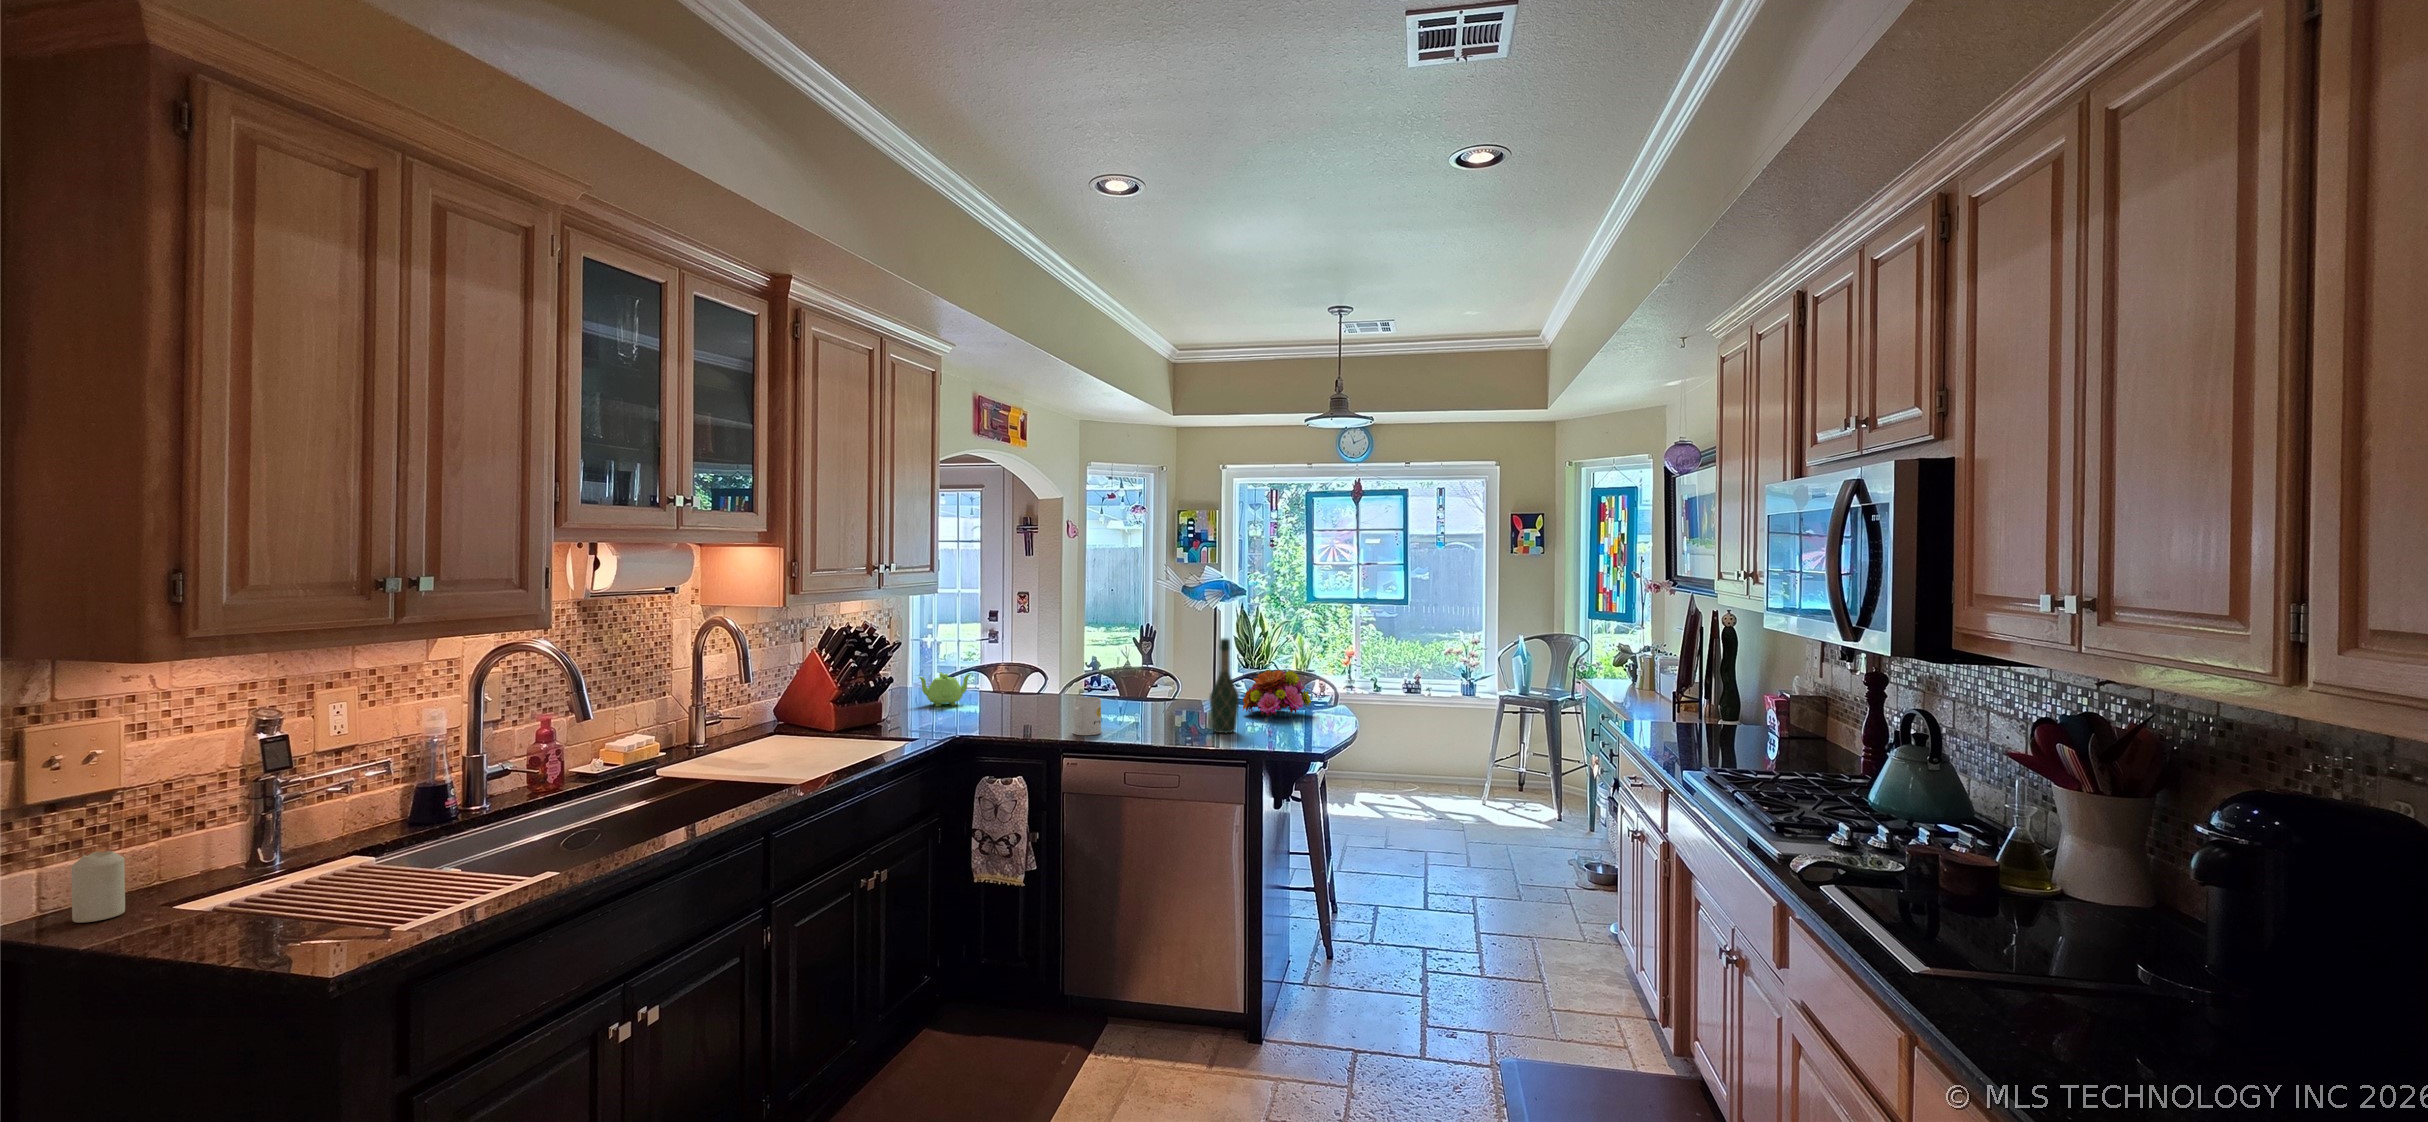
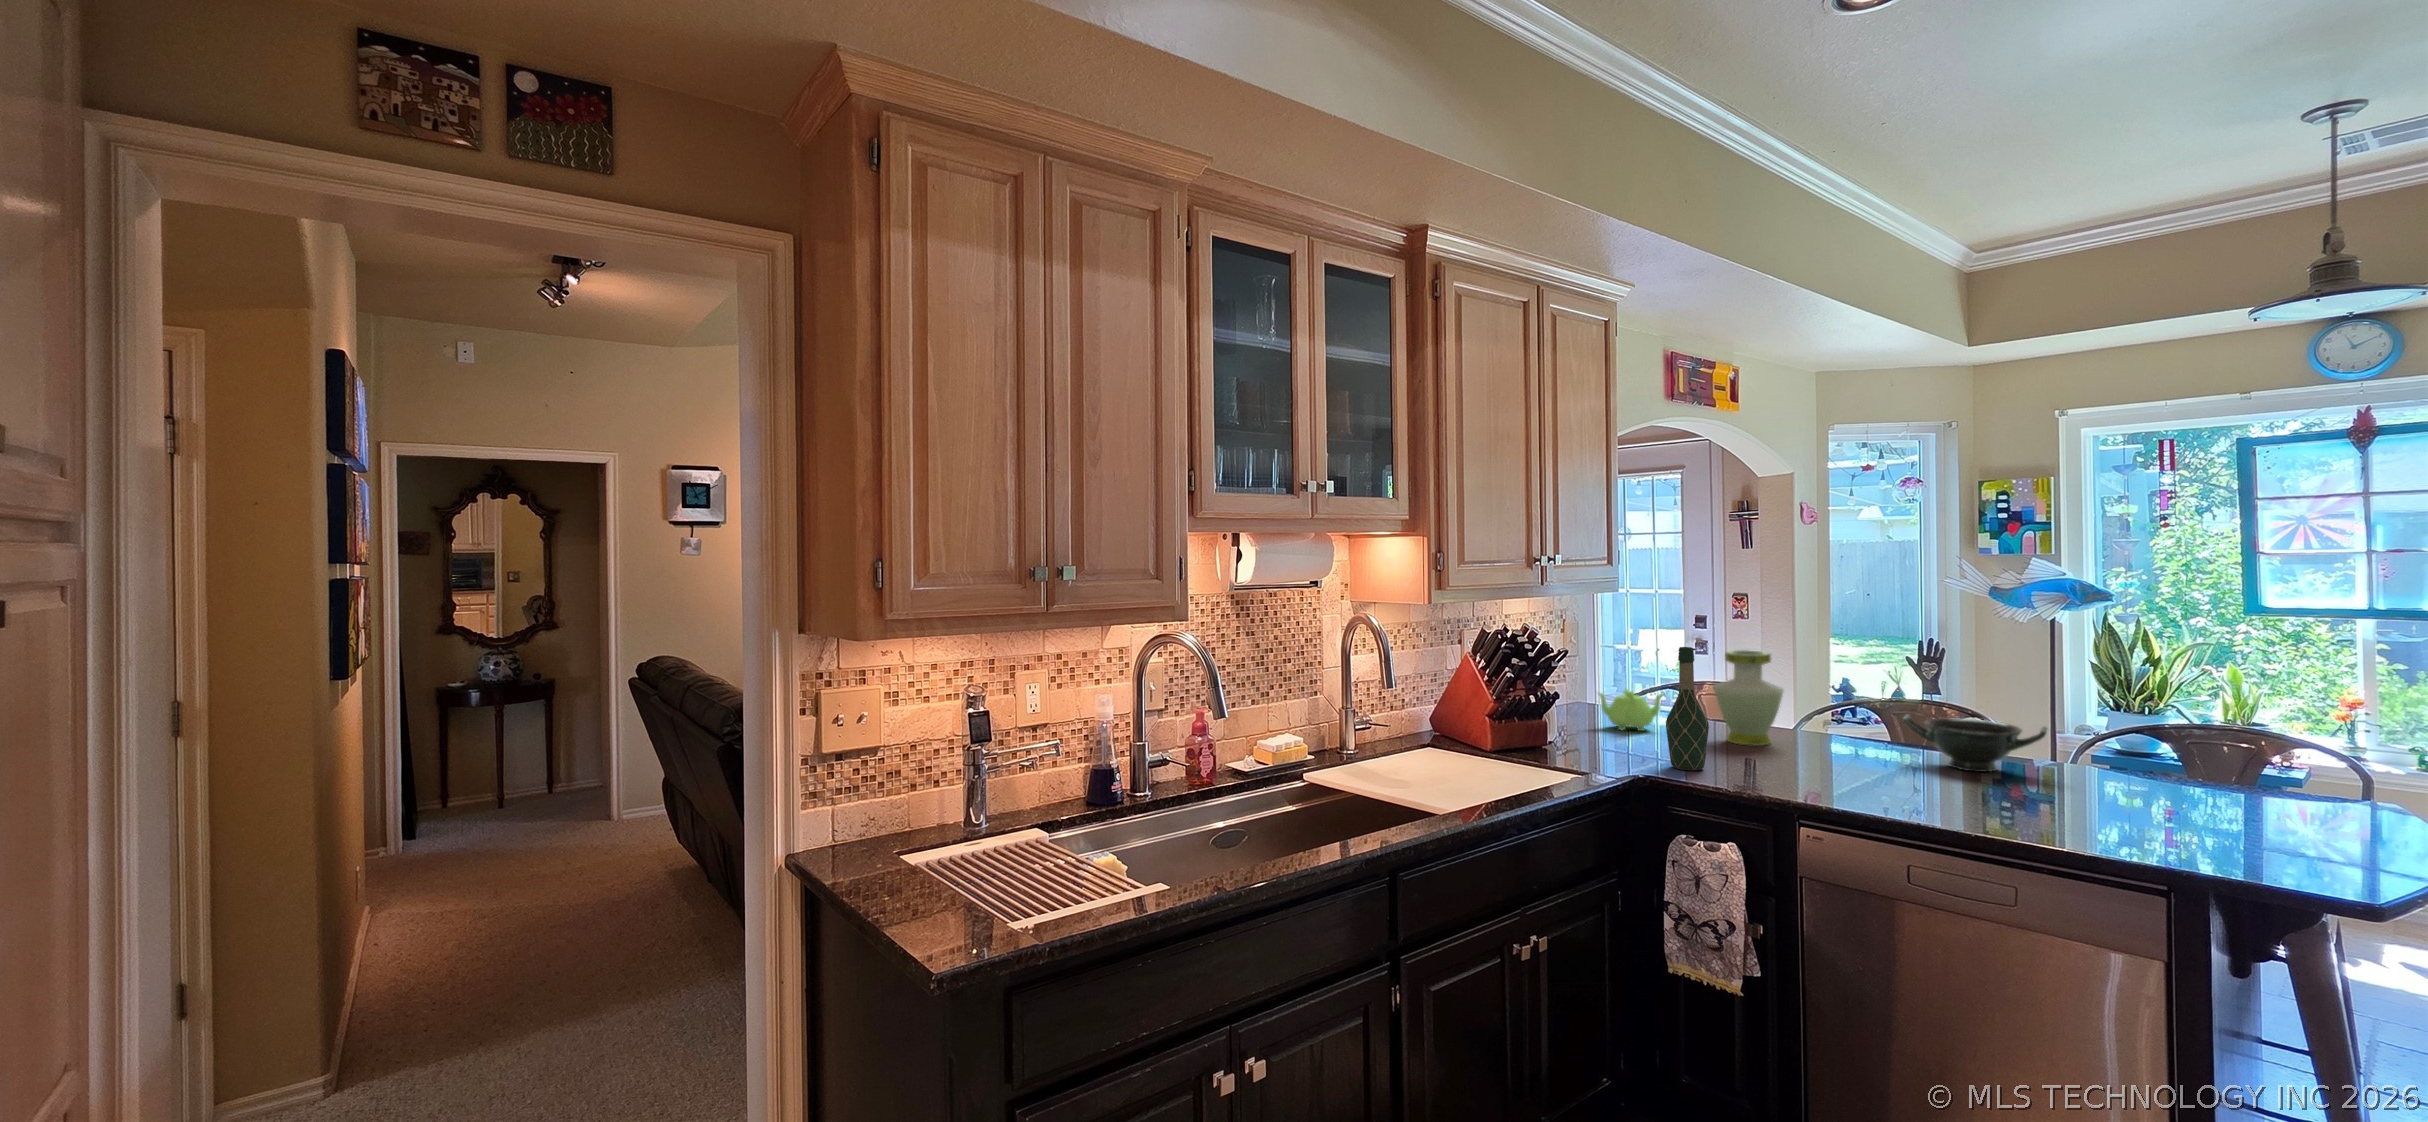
vase: none [1007,637,1055,708] -> present [1714,650,1784,746]
wine bottle: present [1210,638,1239,733] -> present [1666,647,1709,770]
flower bouquet: present [1243,669,1311,716] -> none [2136,723,2303,807]
bowl: none [1126,676,1203,711] -> present [1903,714,2047,772]
mug: present [1073,697,1102,735] -> none [1813,741,1862,798]
candle: present [71,851,125,923] -> none [837,800,869,859]

